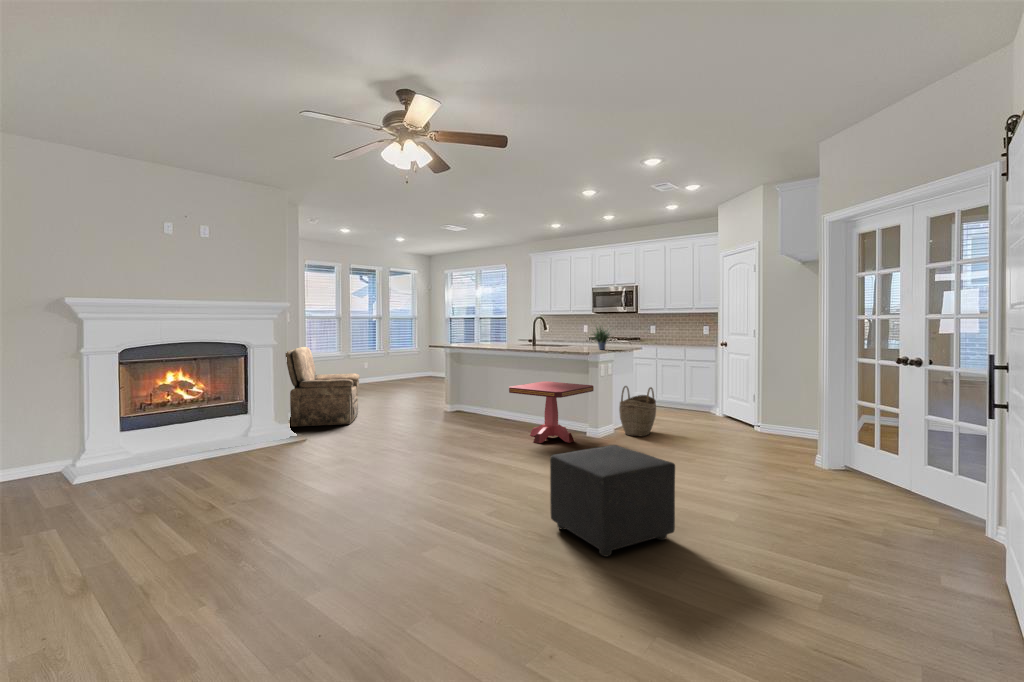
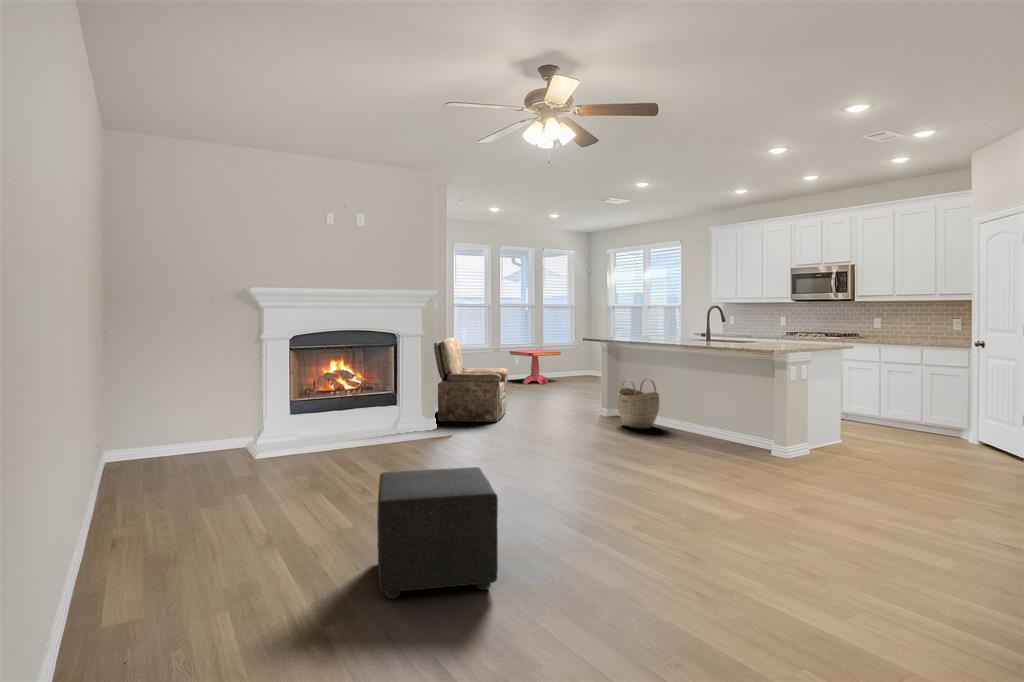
potted plant: present [591,328,611,350] -> none [774,310,811,347]
side table: present [509,382,594,443] -> present [510,350,561,384]
woven basket: present [619,386,656,436] -> present [617,378,659,429]
ottoman: present [550,445,675,557] -> present [377,467,498,598]

